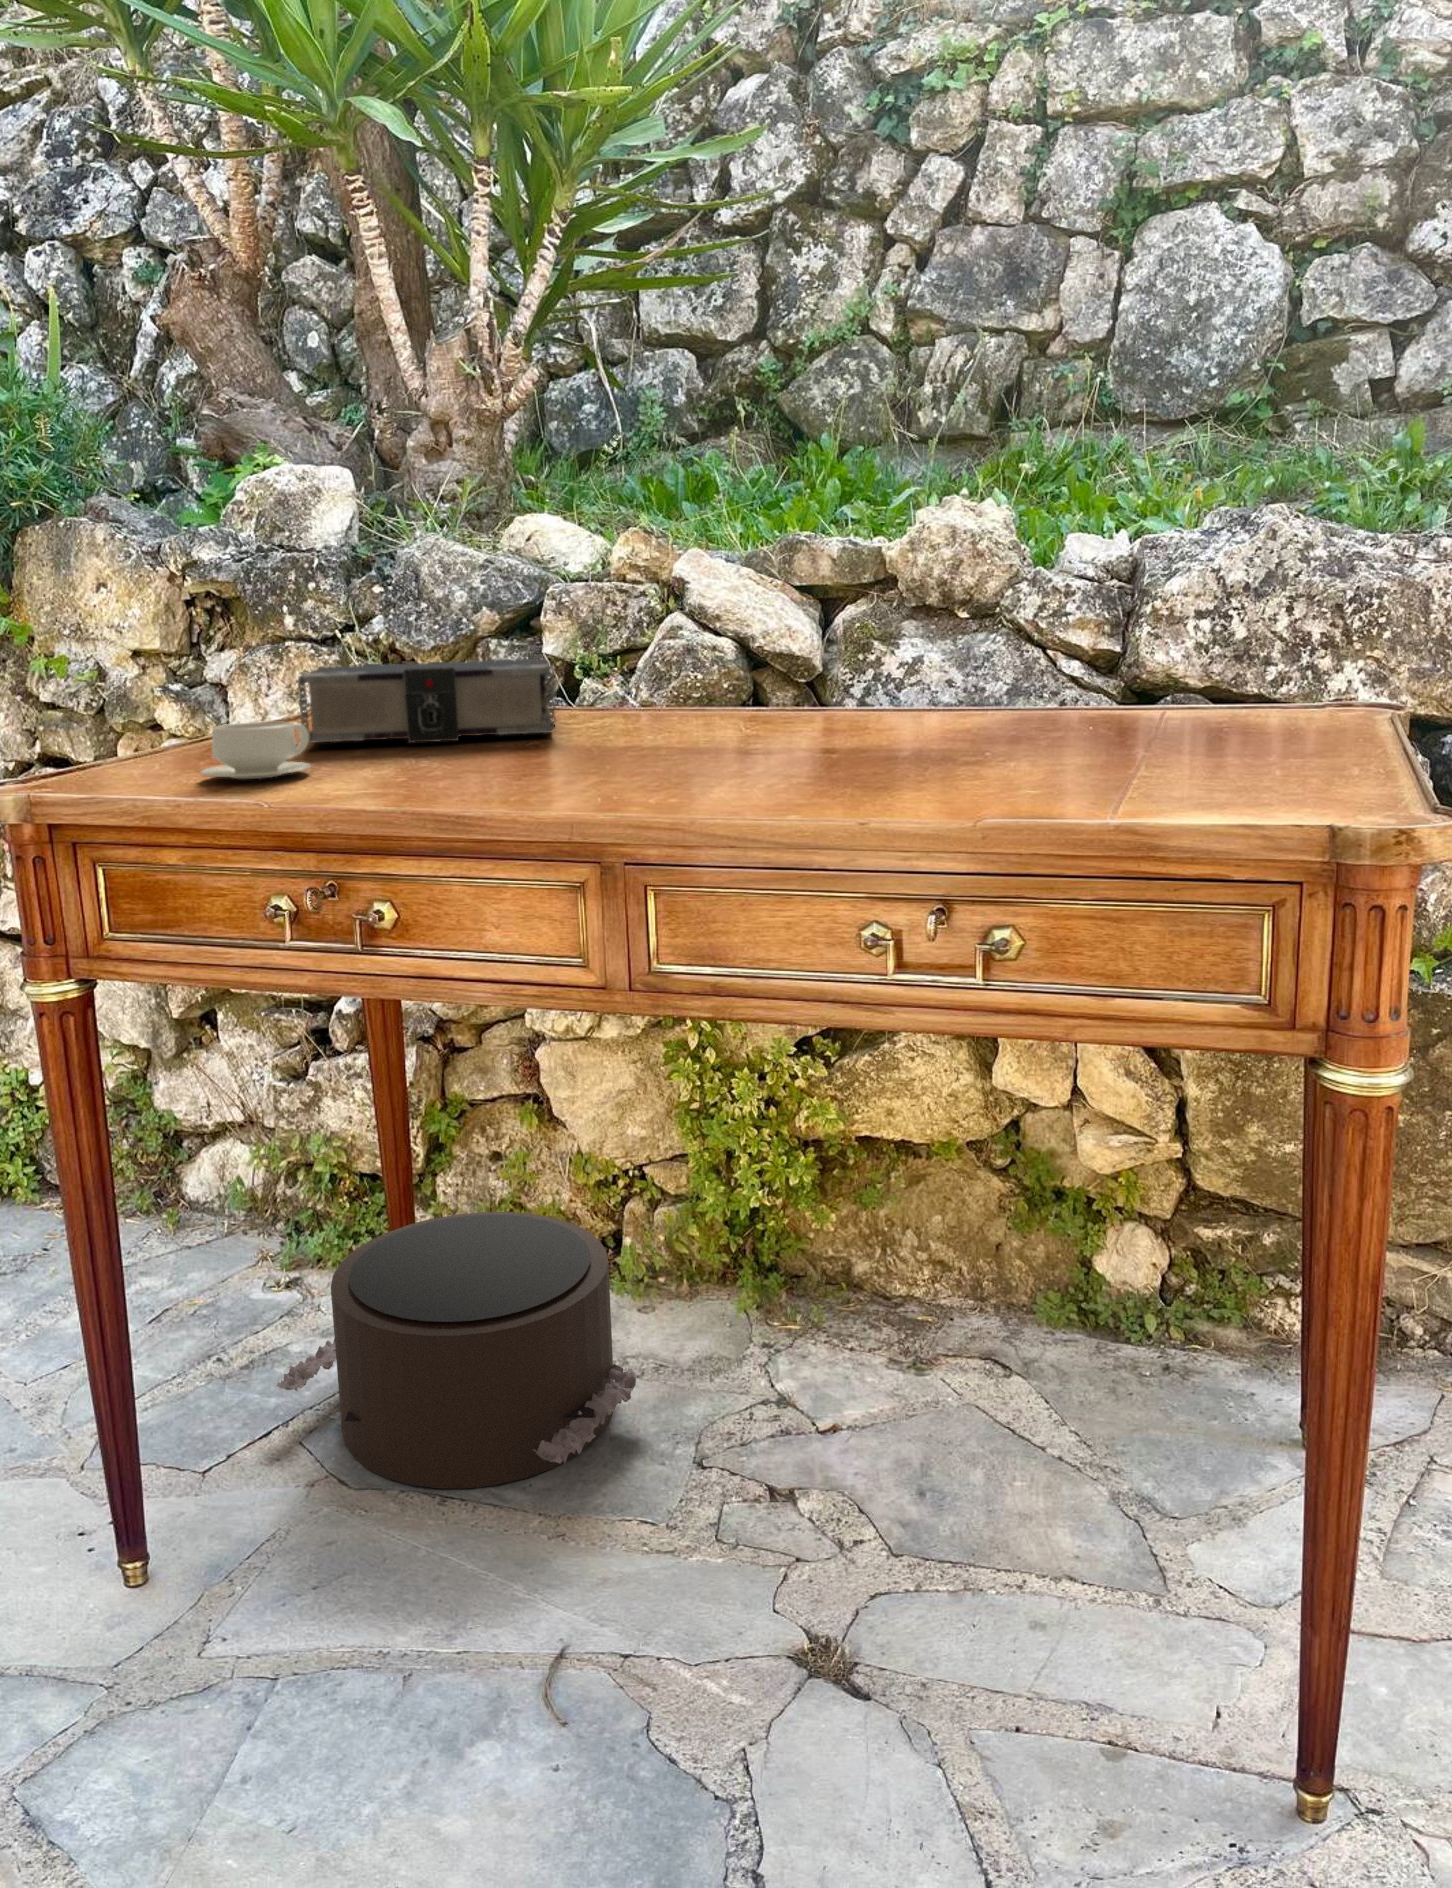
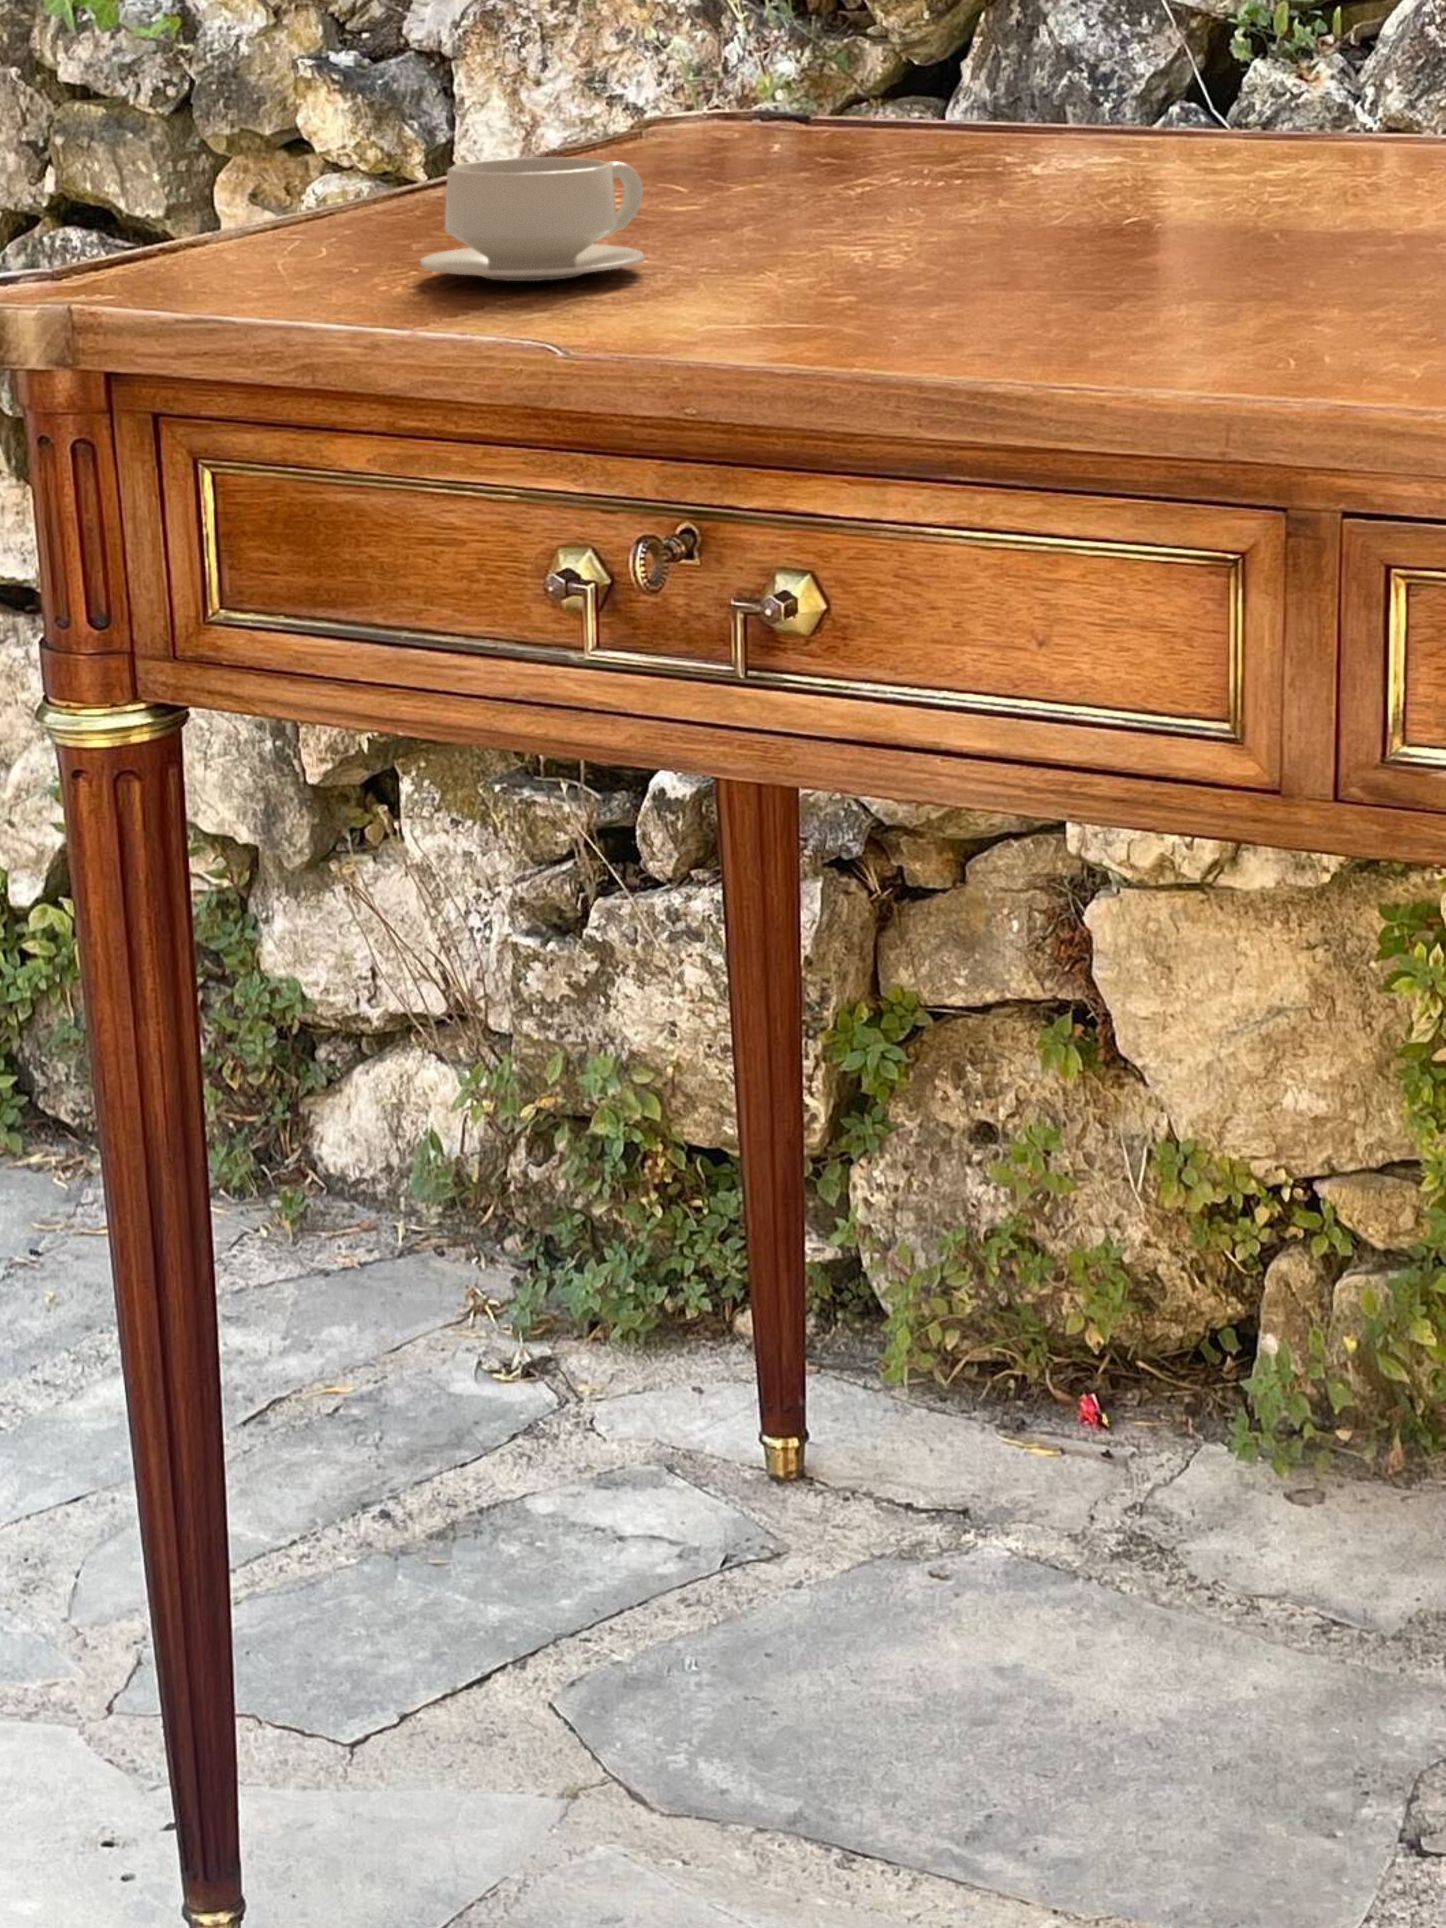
book: present [298,659,556,743] -> none [620,20,1179,208]
pouf: present [276,1212,644,1488] -> none [505,1242,1275,1789]

